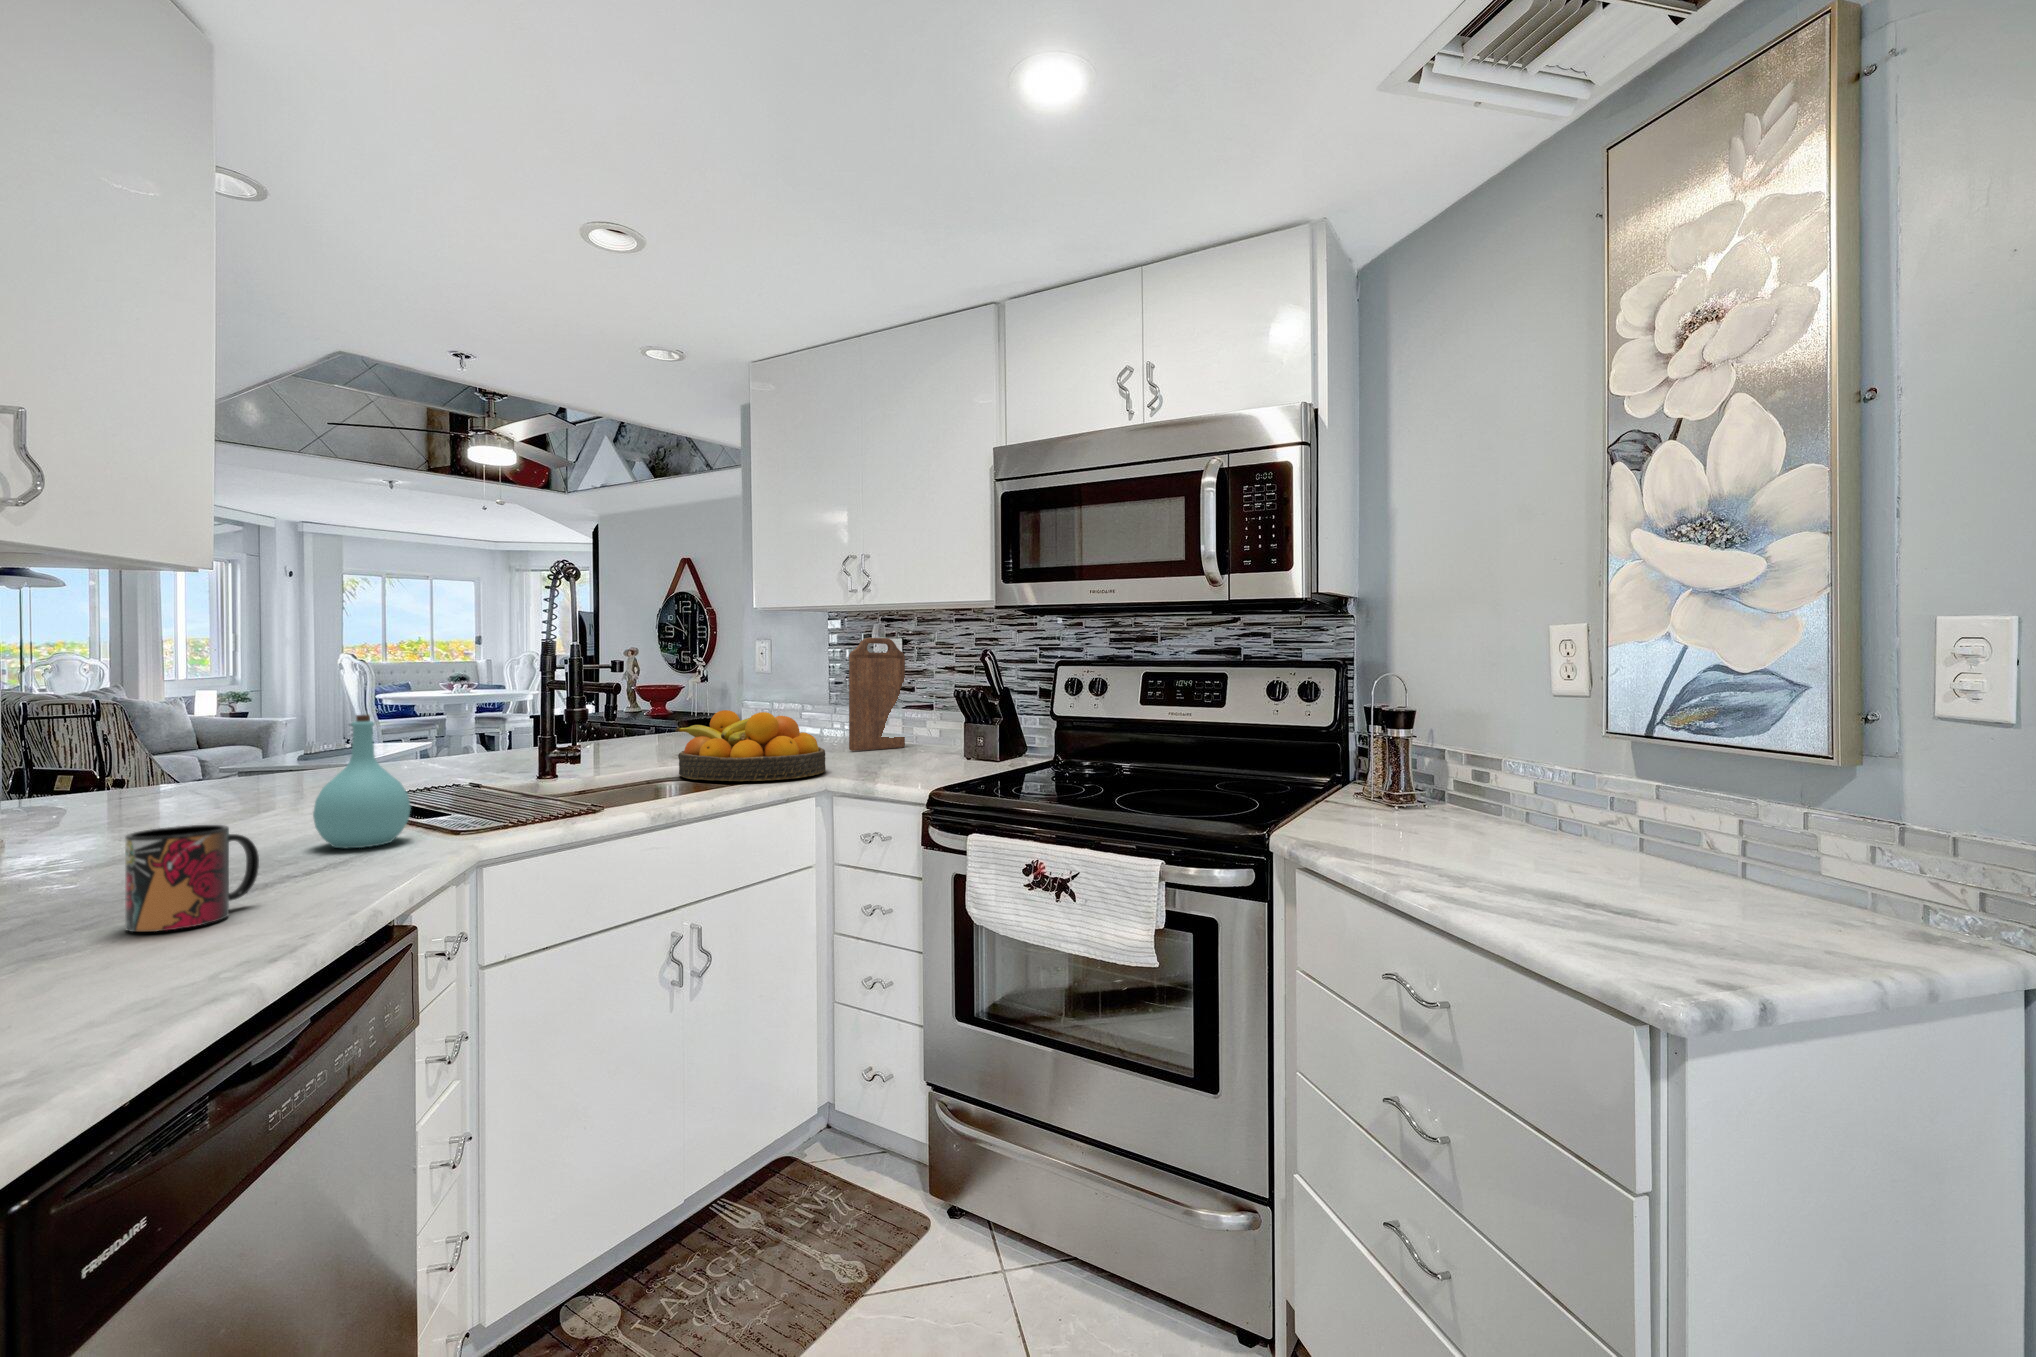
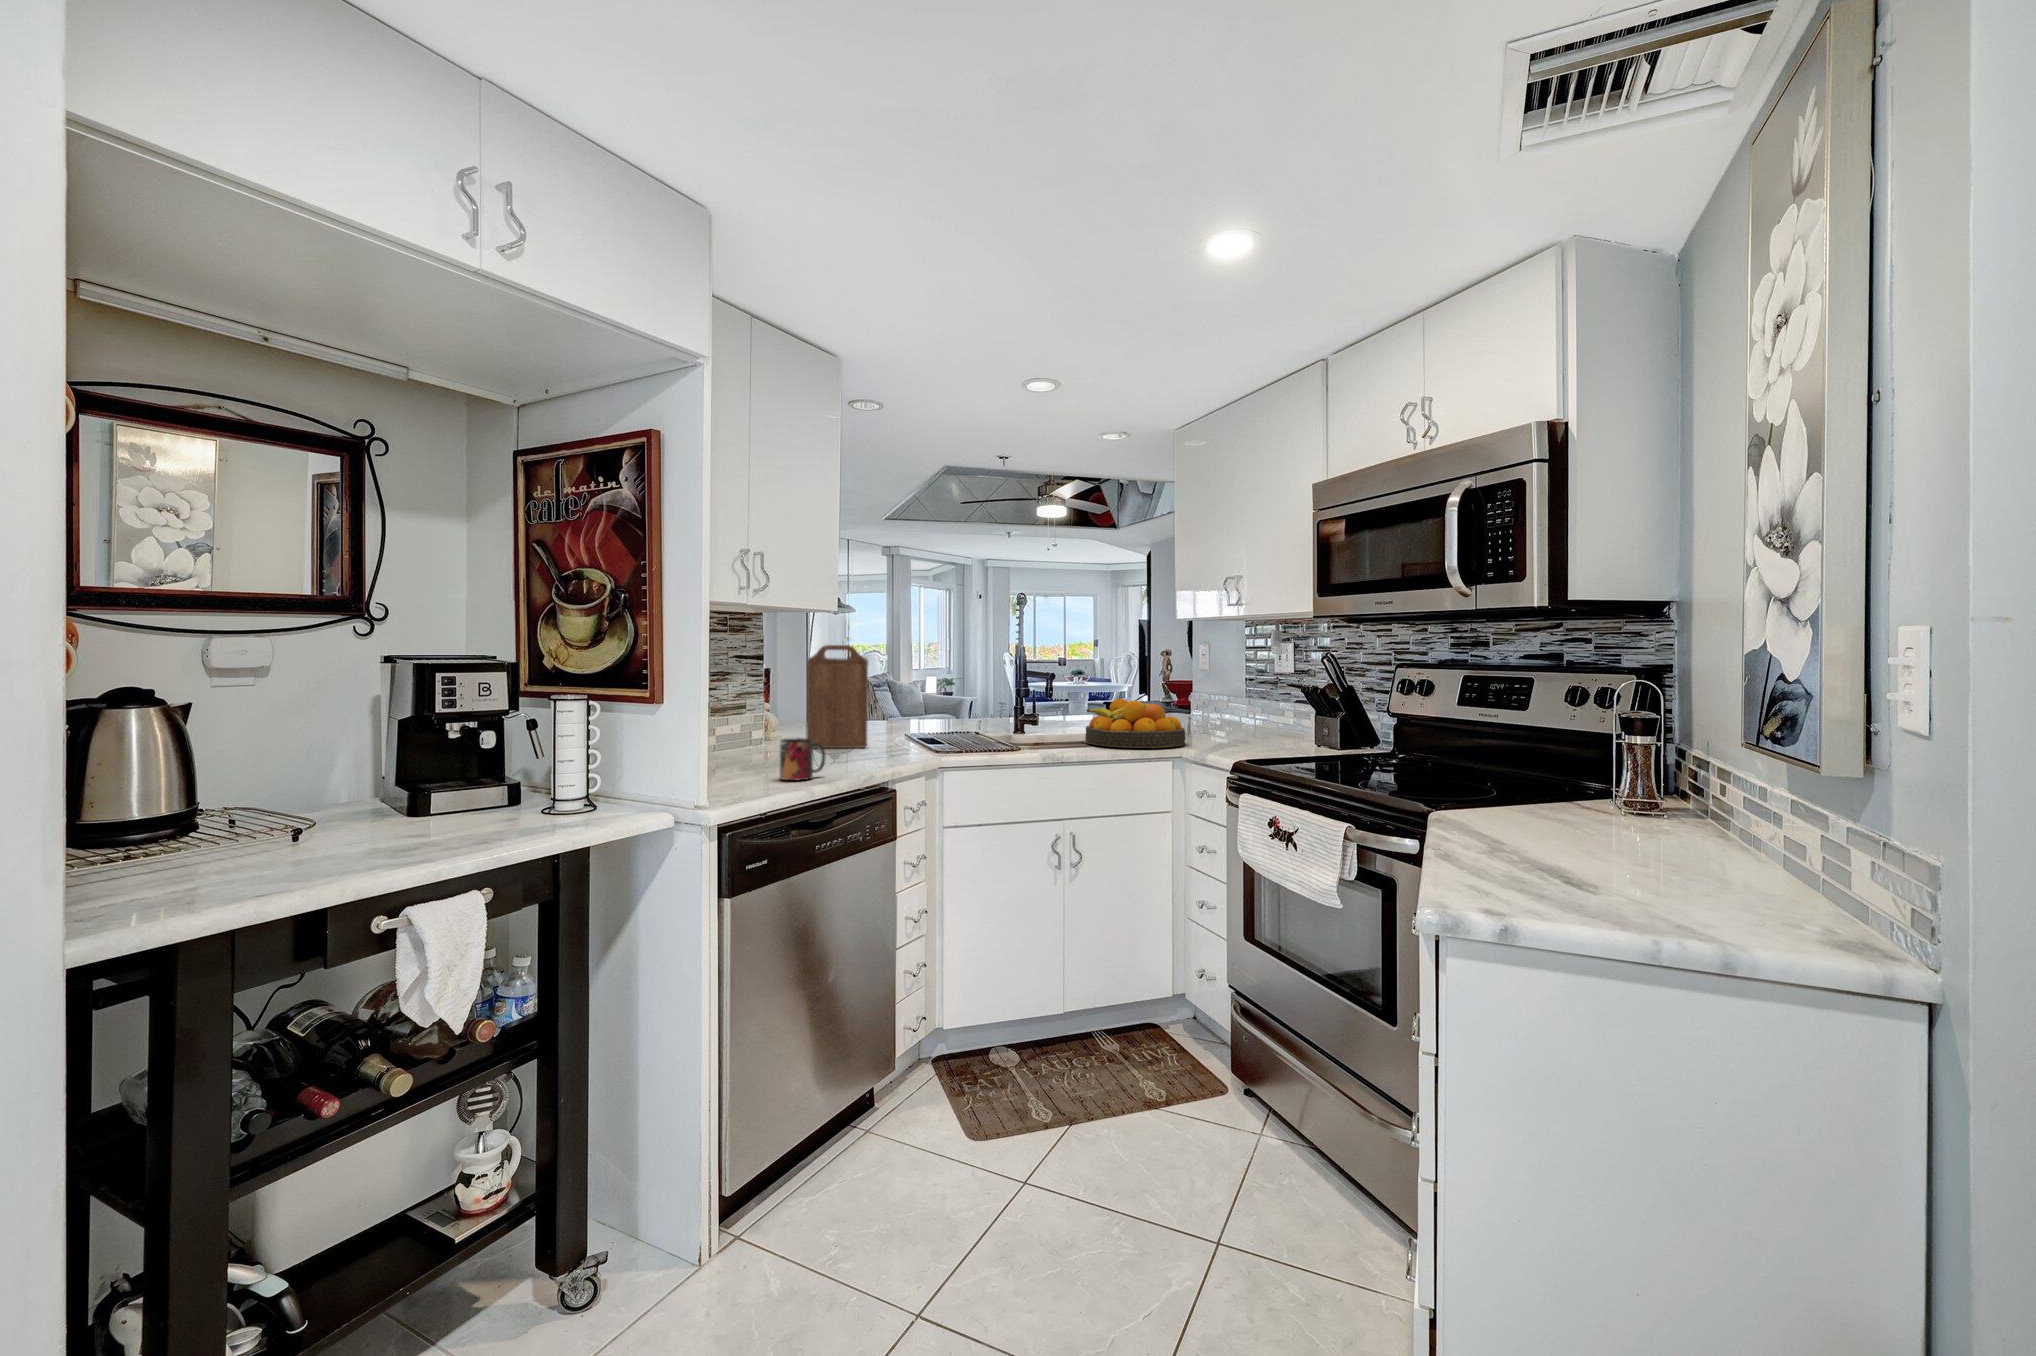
cutting board: present [849,638,905,751] -> present [807,645,868,748]
bottle: present [313,715,411,848] -> none [868,694,910,761]

